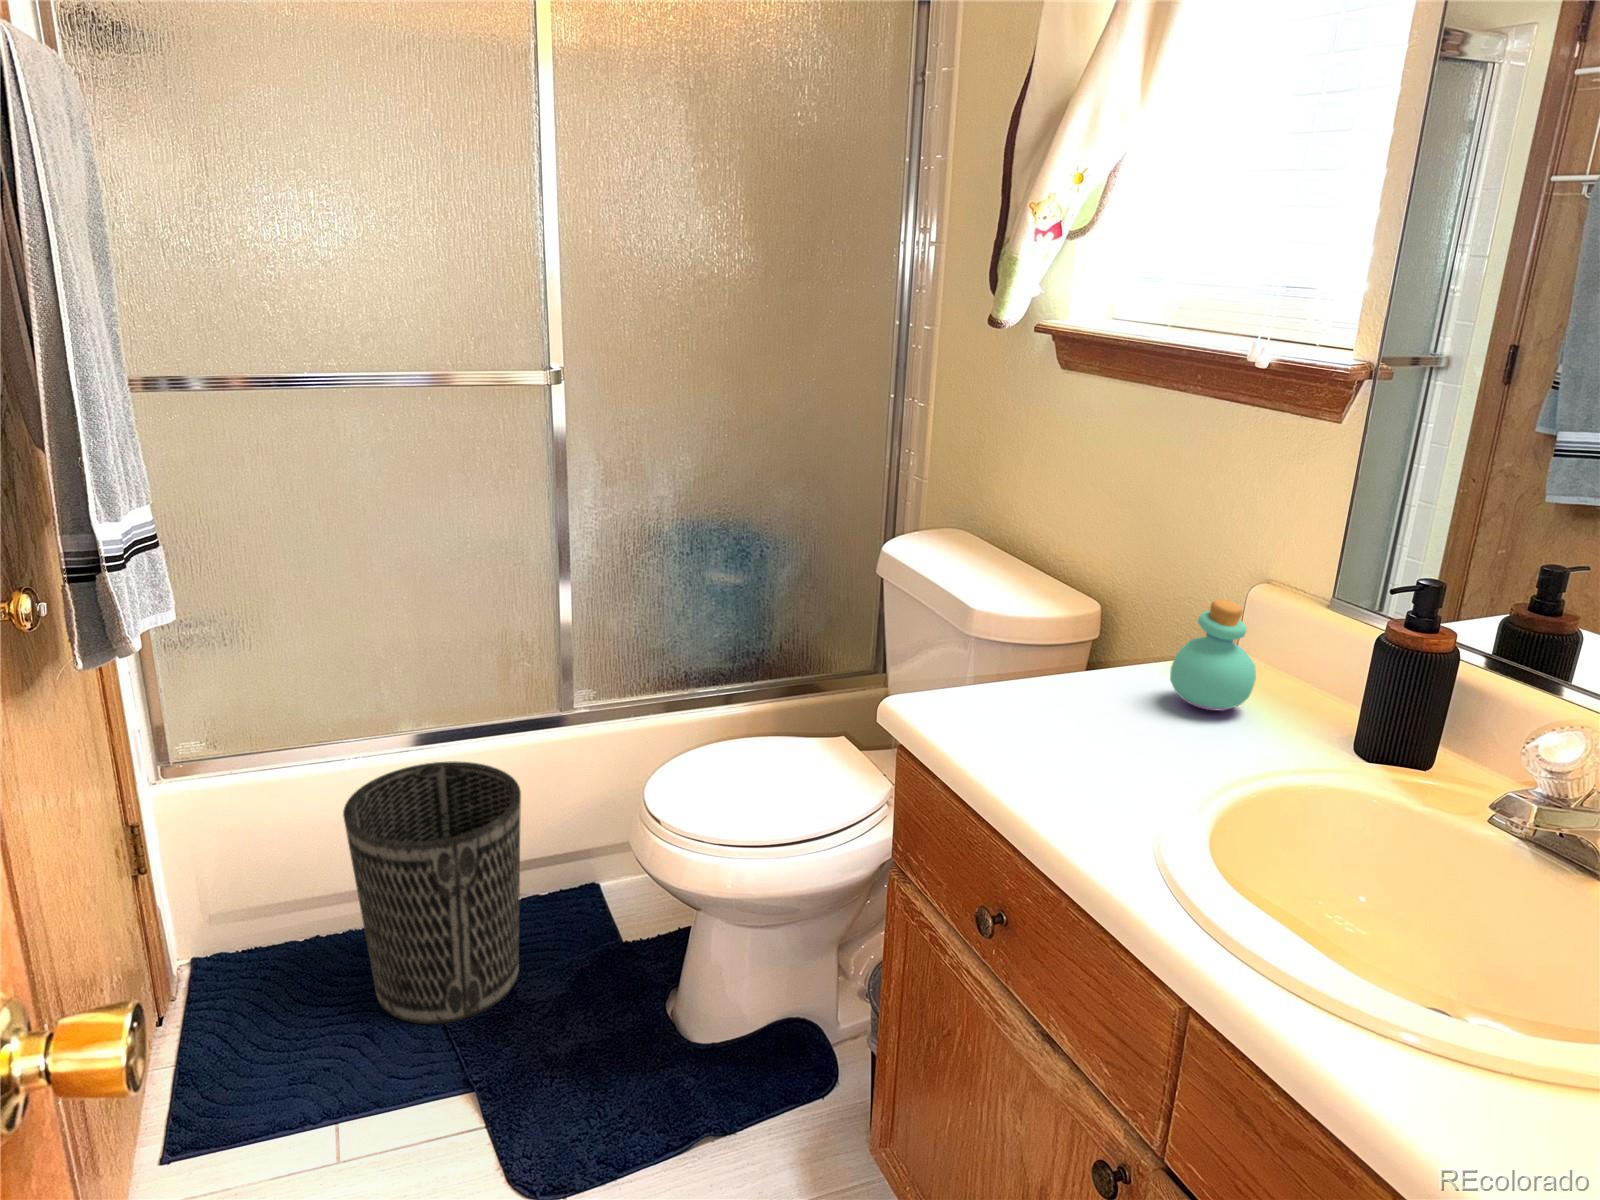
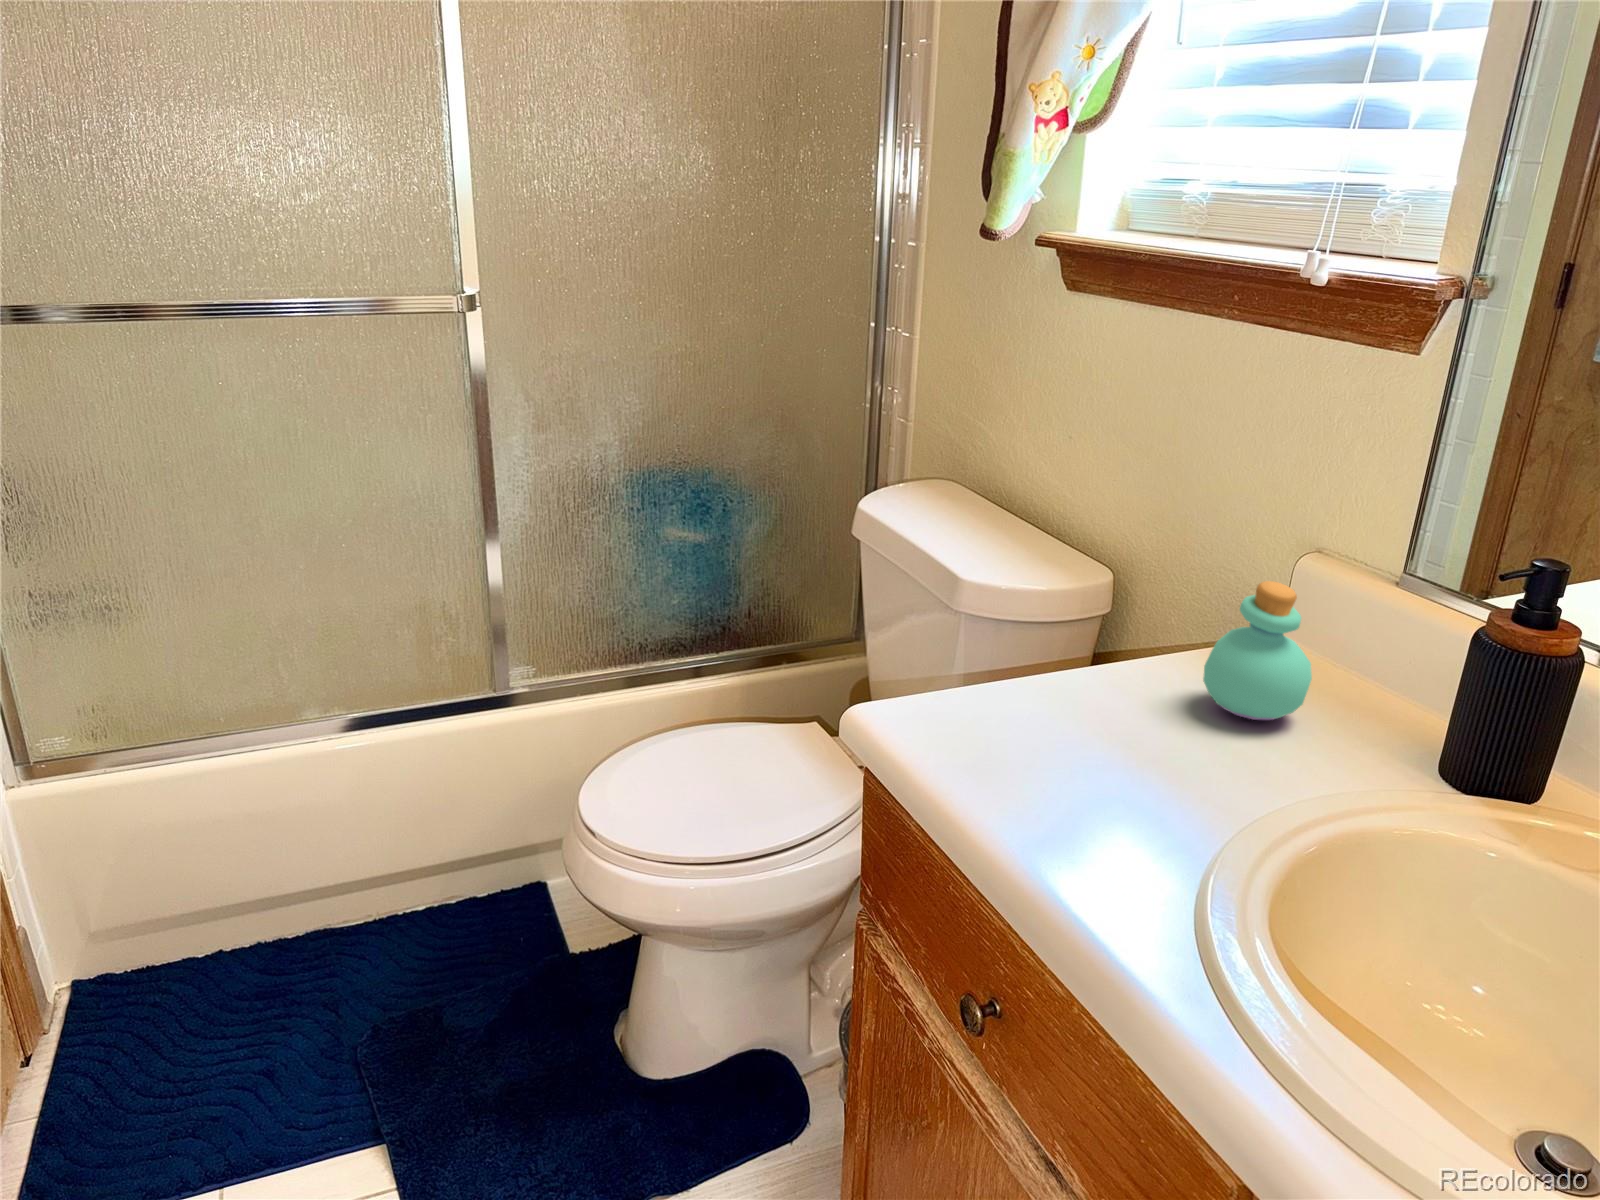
wastebasket: present [343,762,521,1024] -> none [230,755,448,1058]

